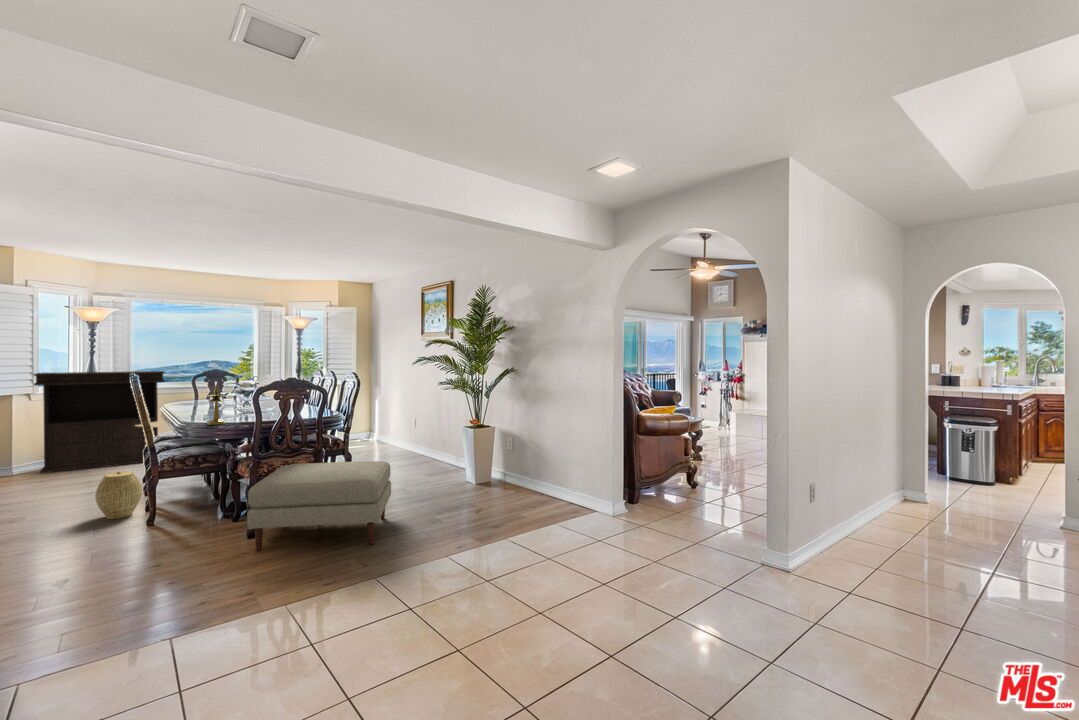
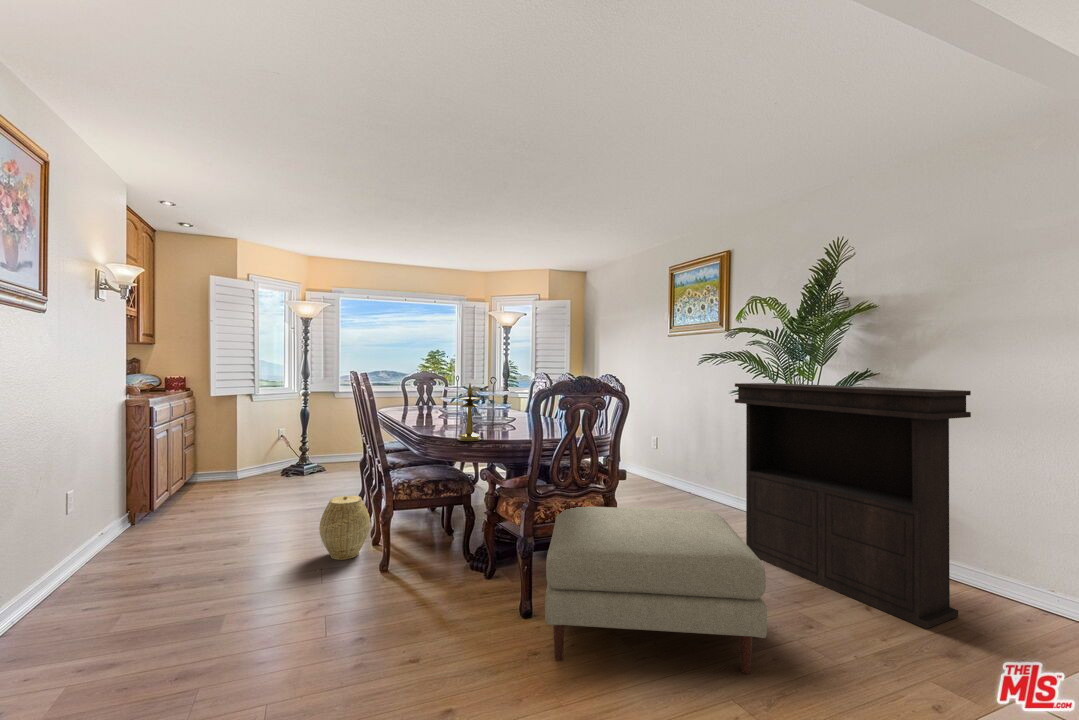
console table: present [34,371,165,473] -> present [735,383,971,629]

